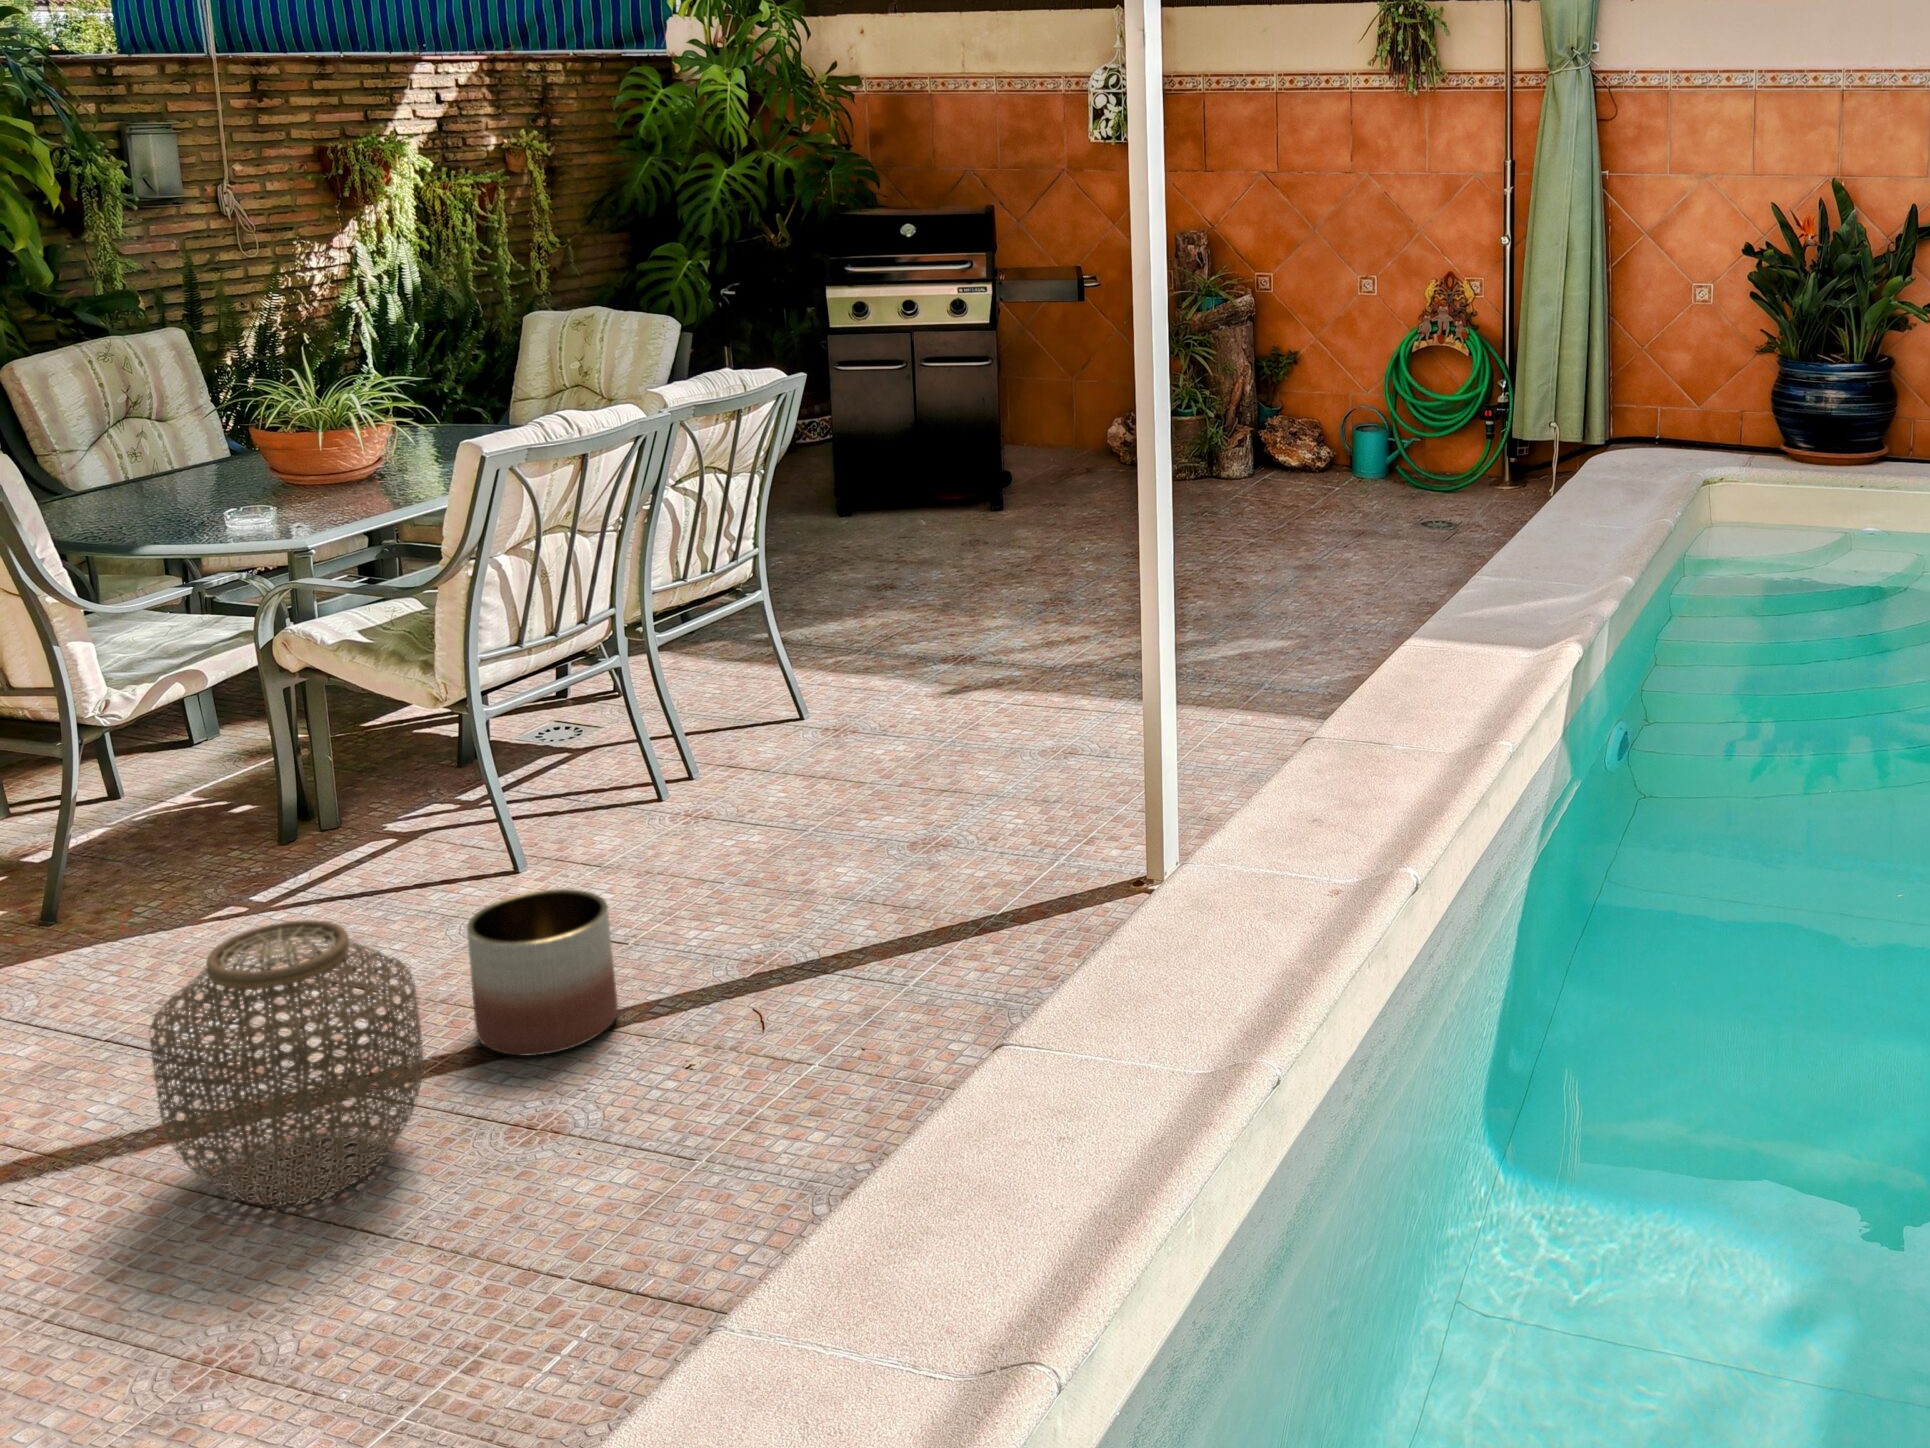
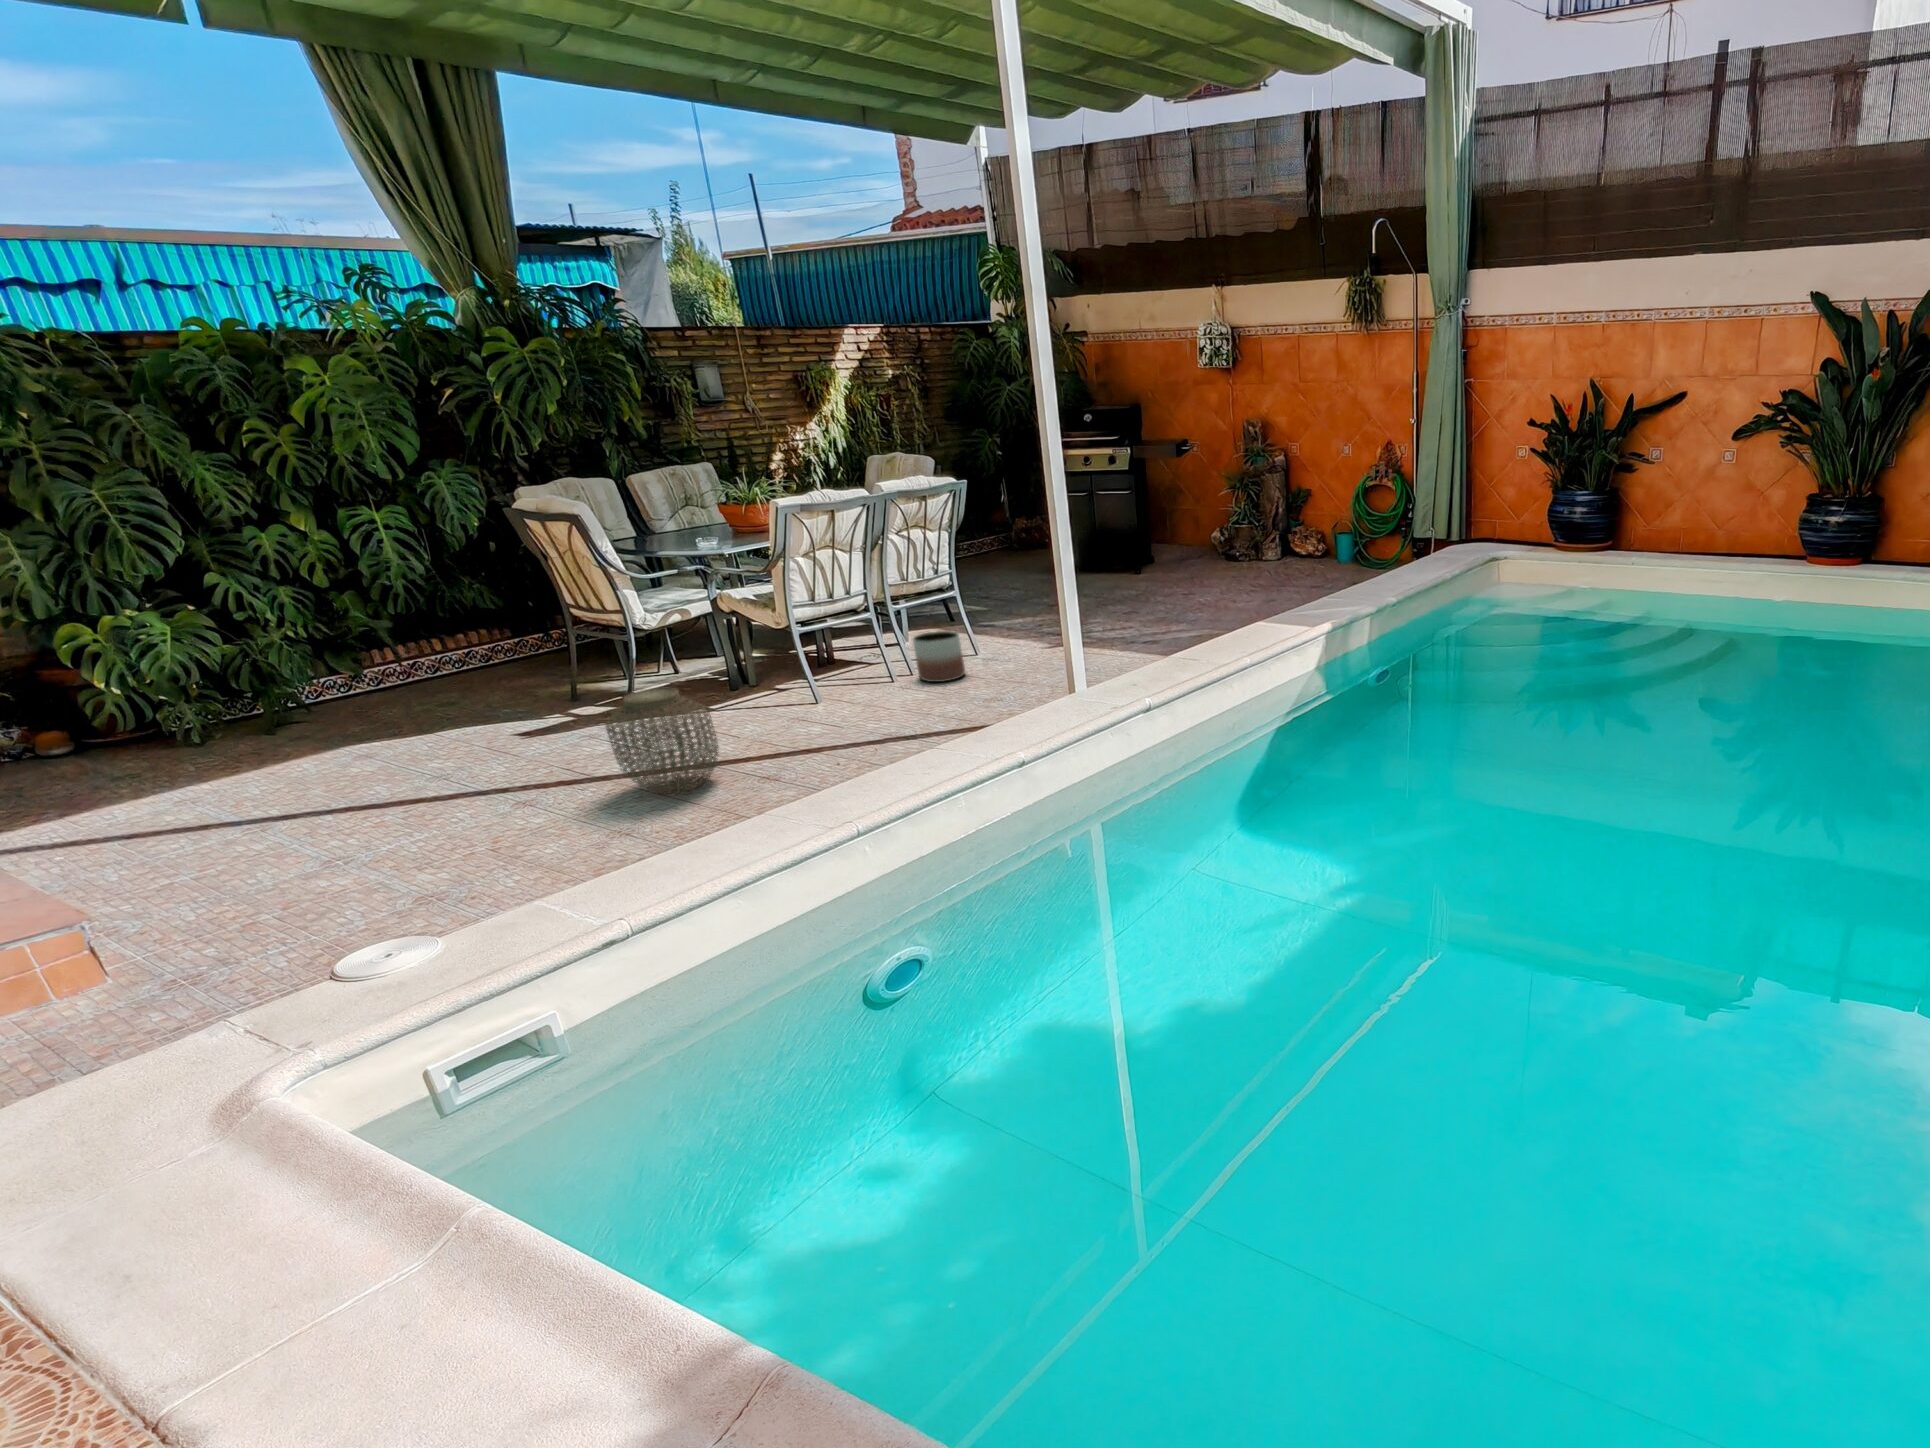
planter: present [467,889,618,1056] -> present [913,631,965,682]

